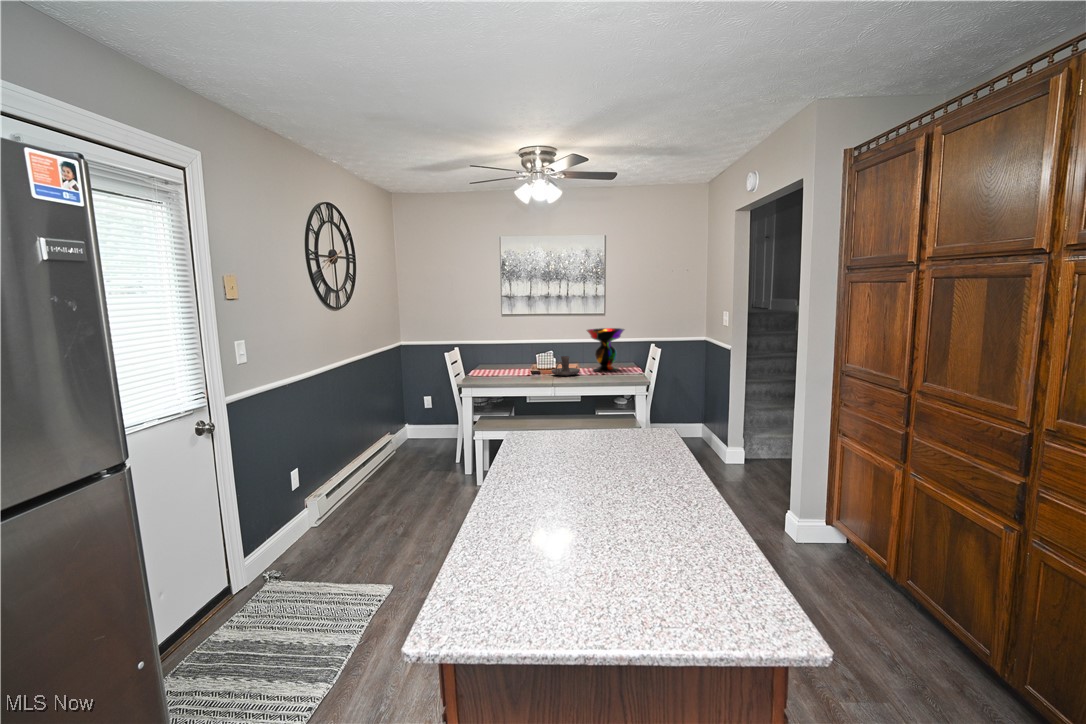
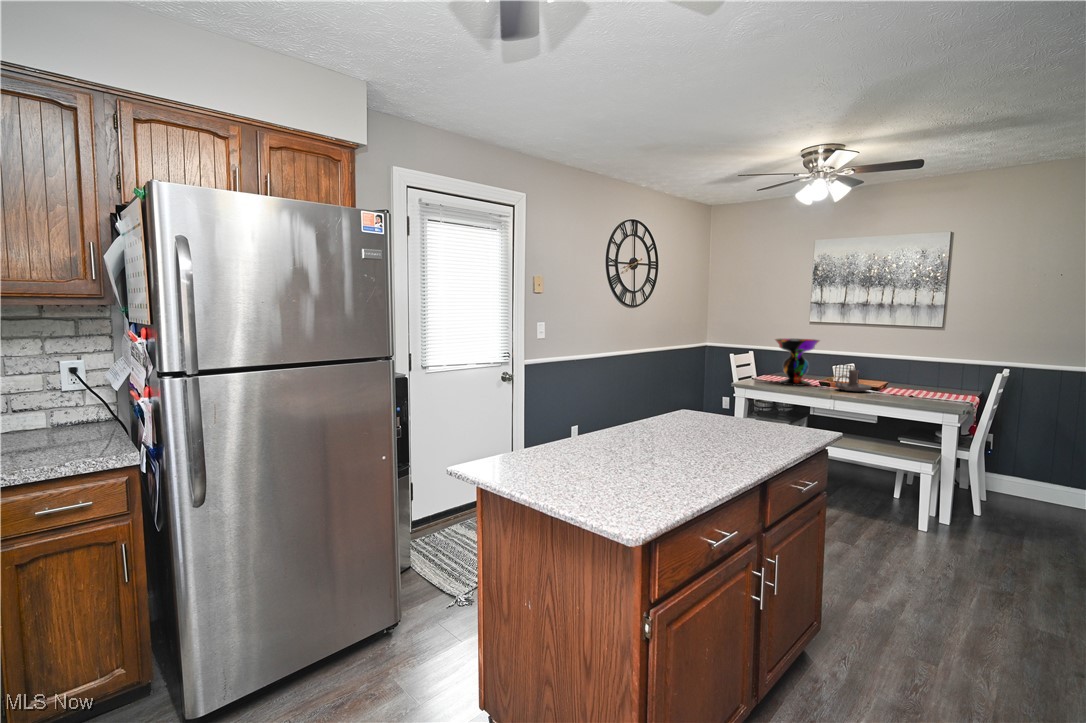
decorative bowl: present [586,328,625,372] -> present [775,339,820,386]

